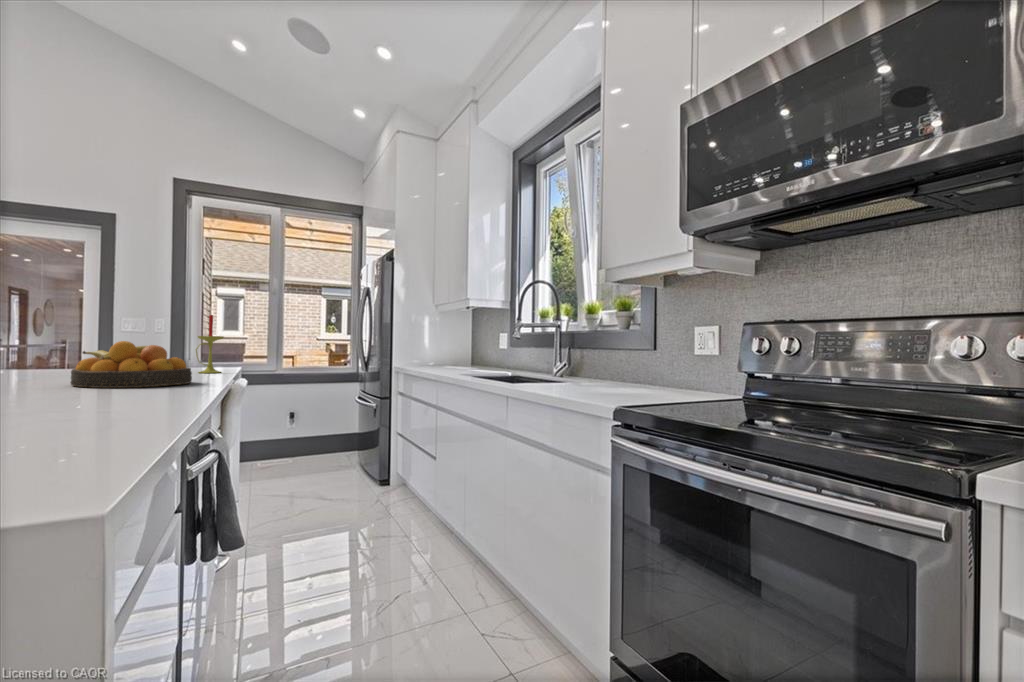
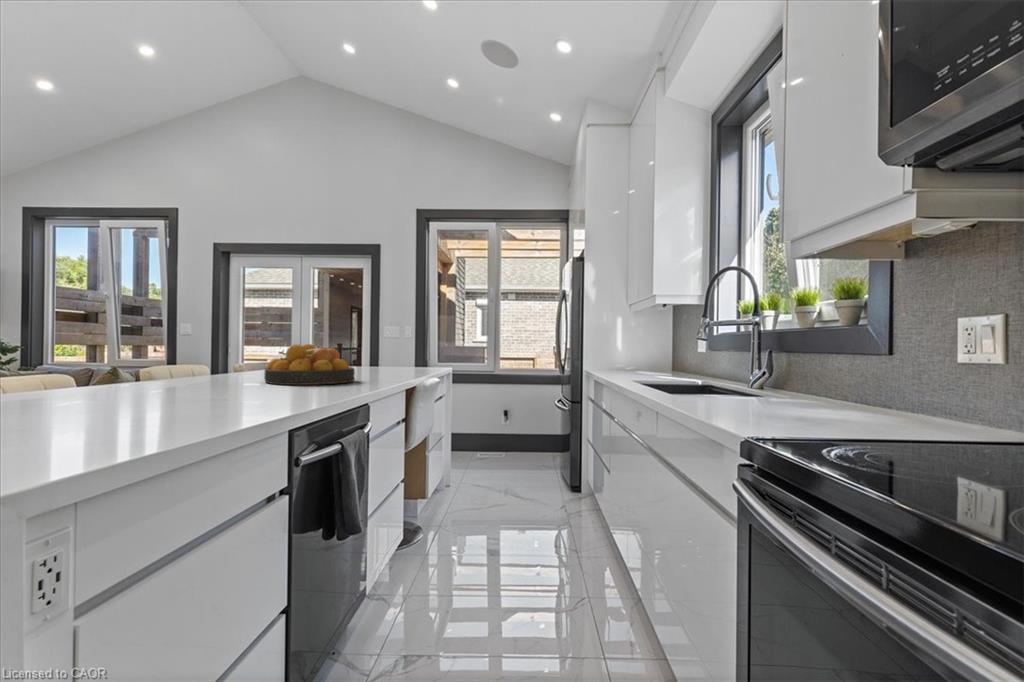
candle: present [196,315,223,373] -> none [394,319,418,372]

